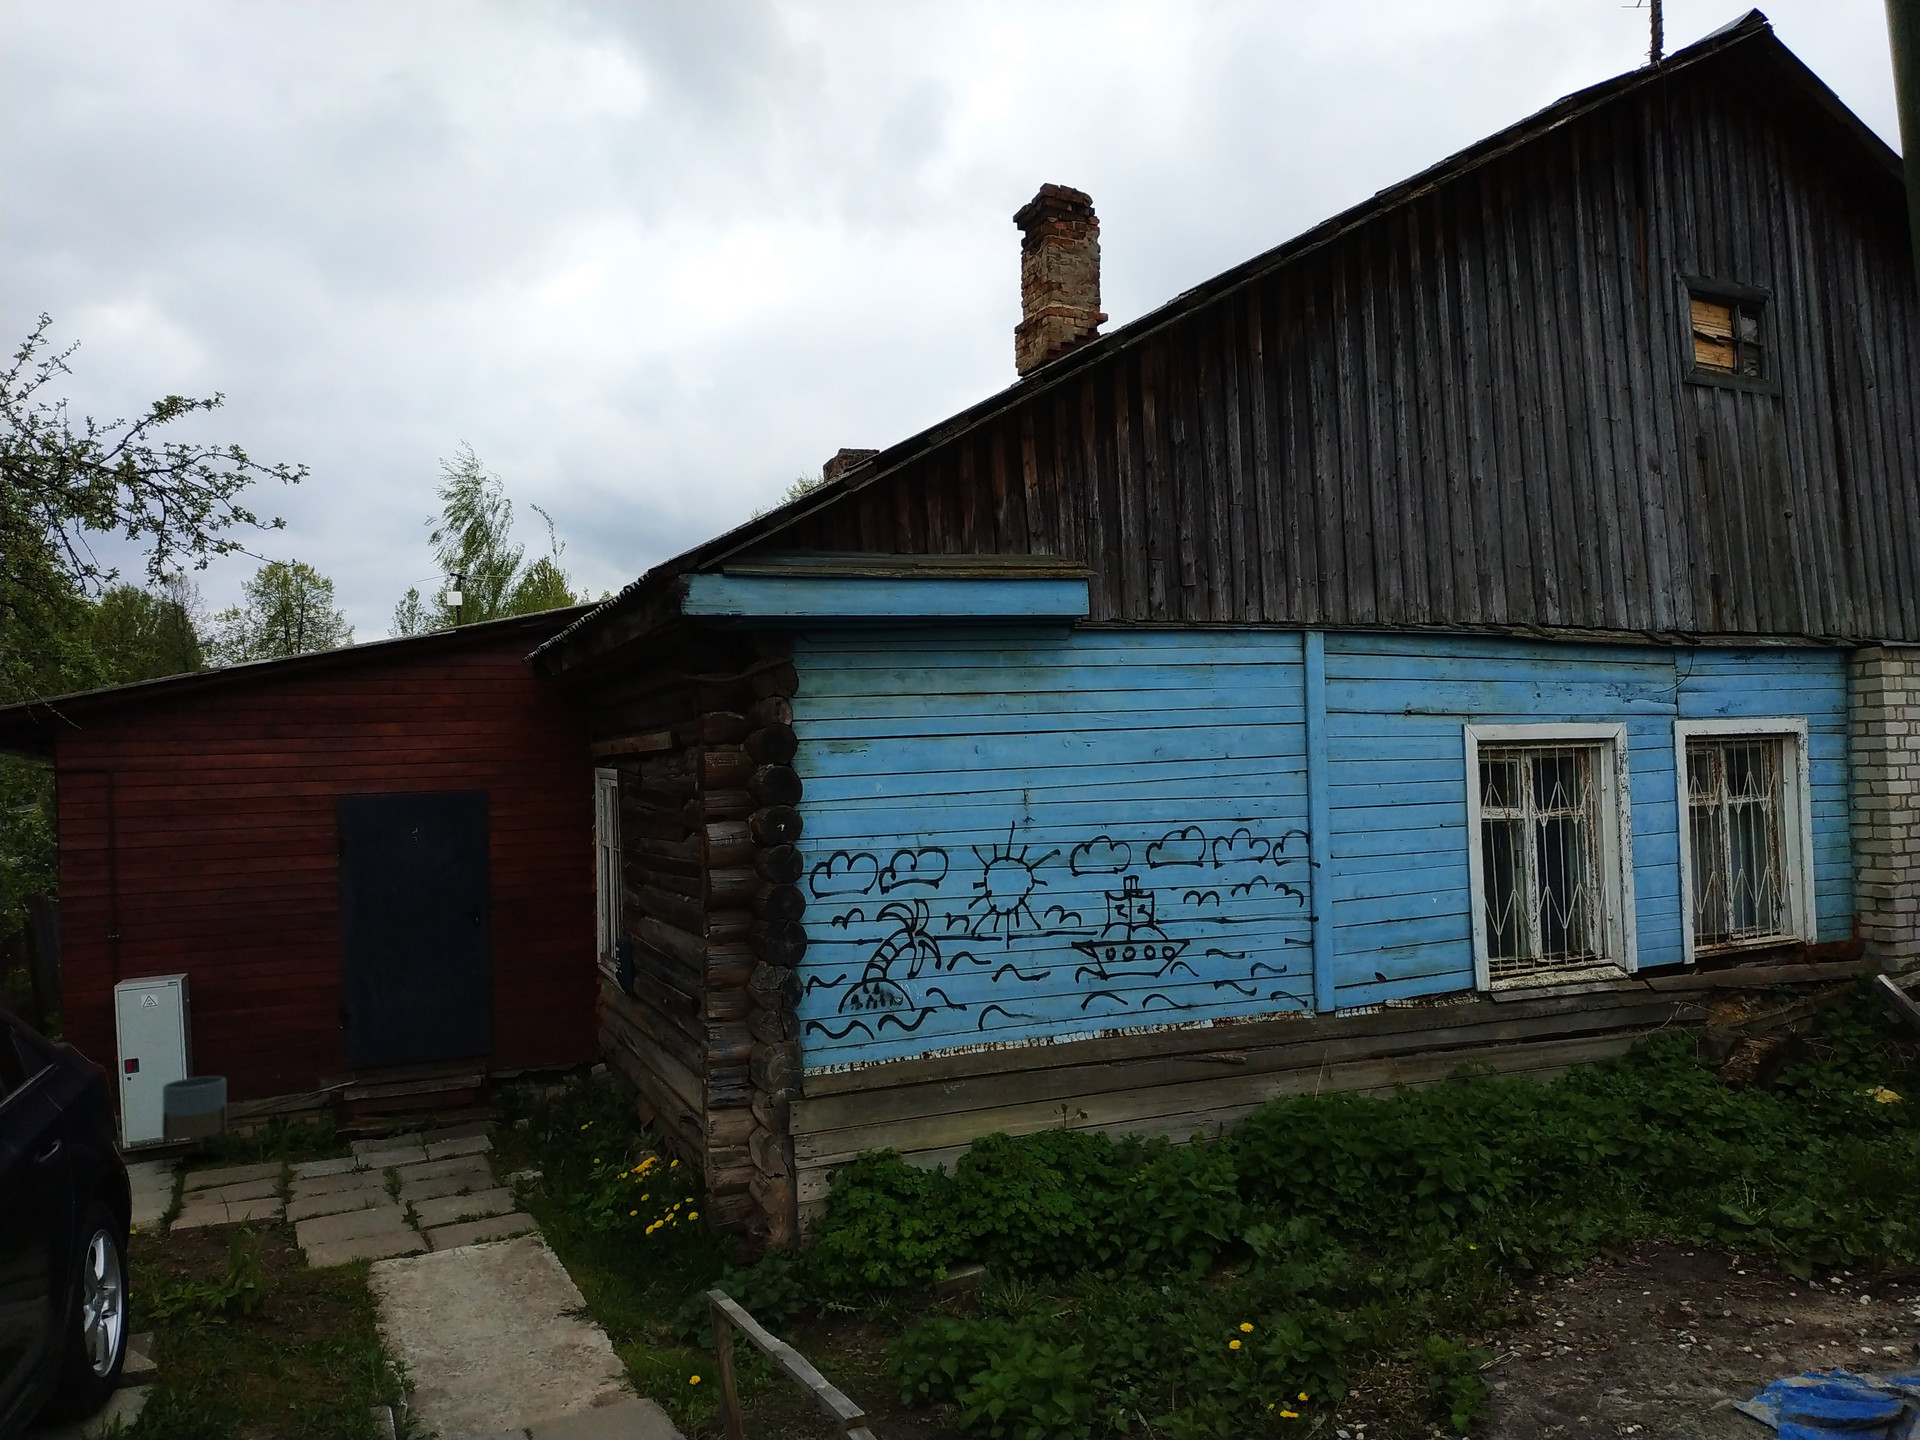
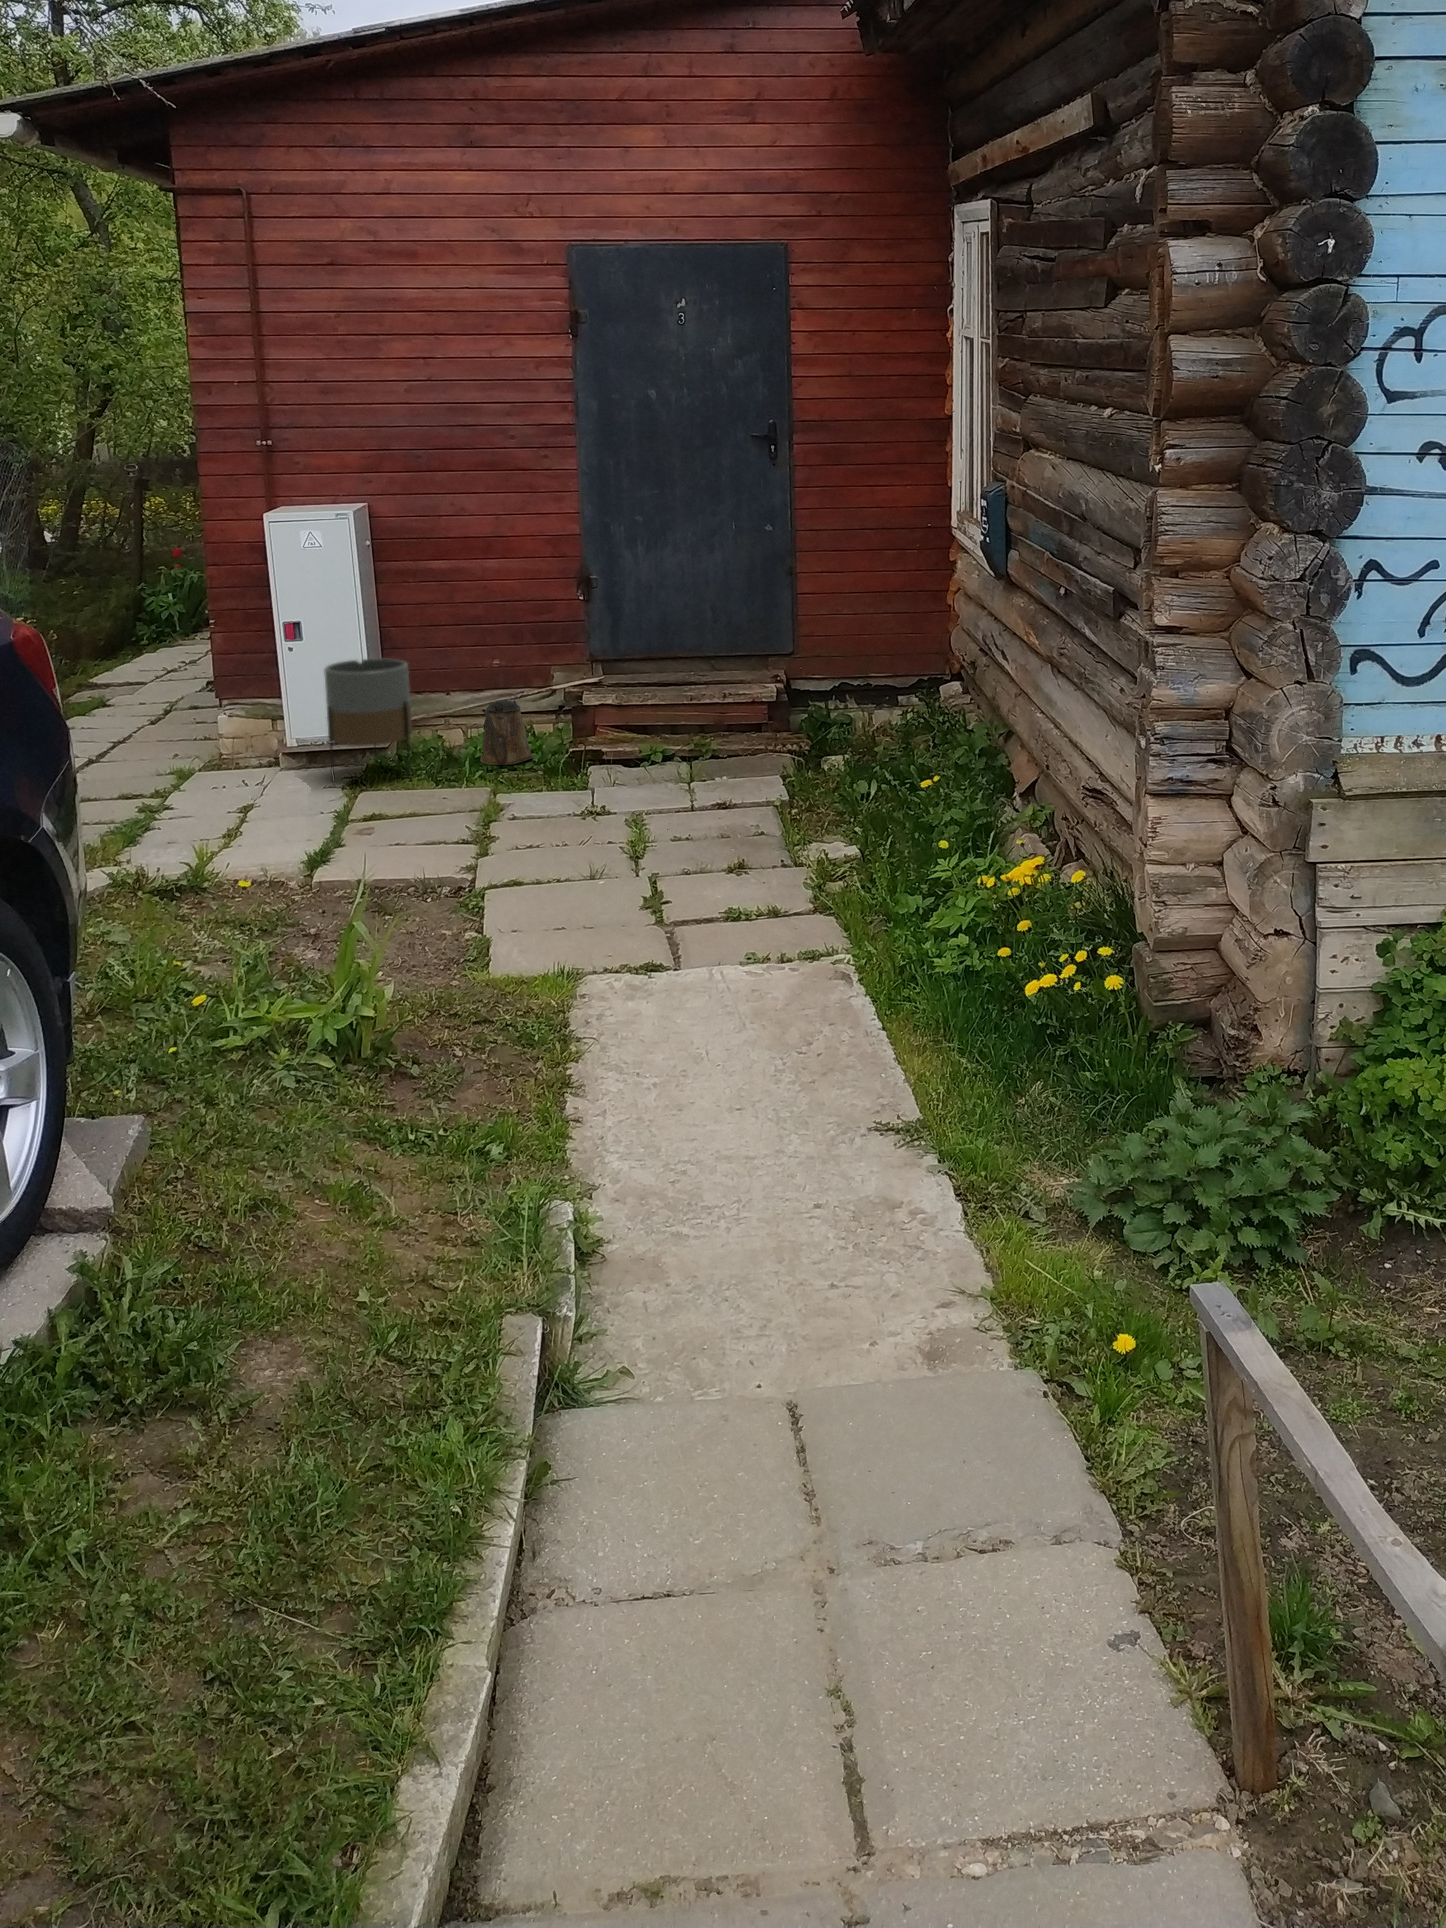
watering can: none [274,1098,314,1145] -> present [480,700,533,765]

